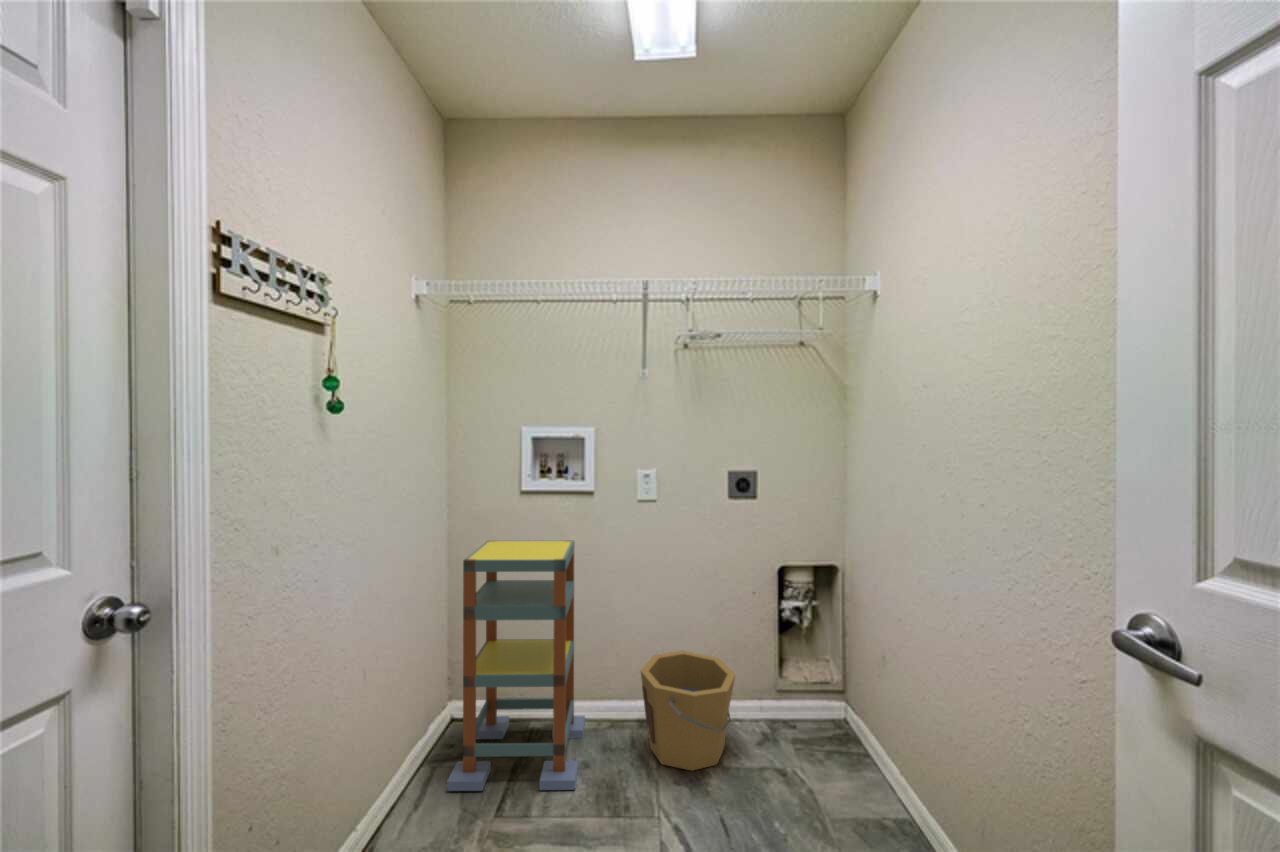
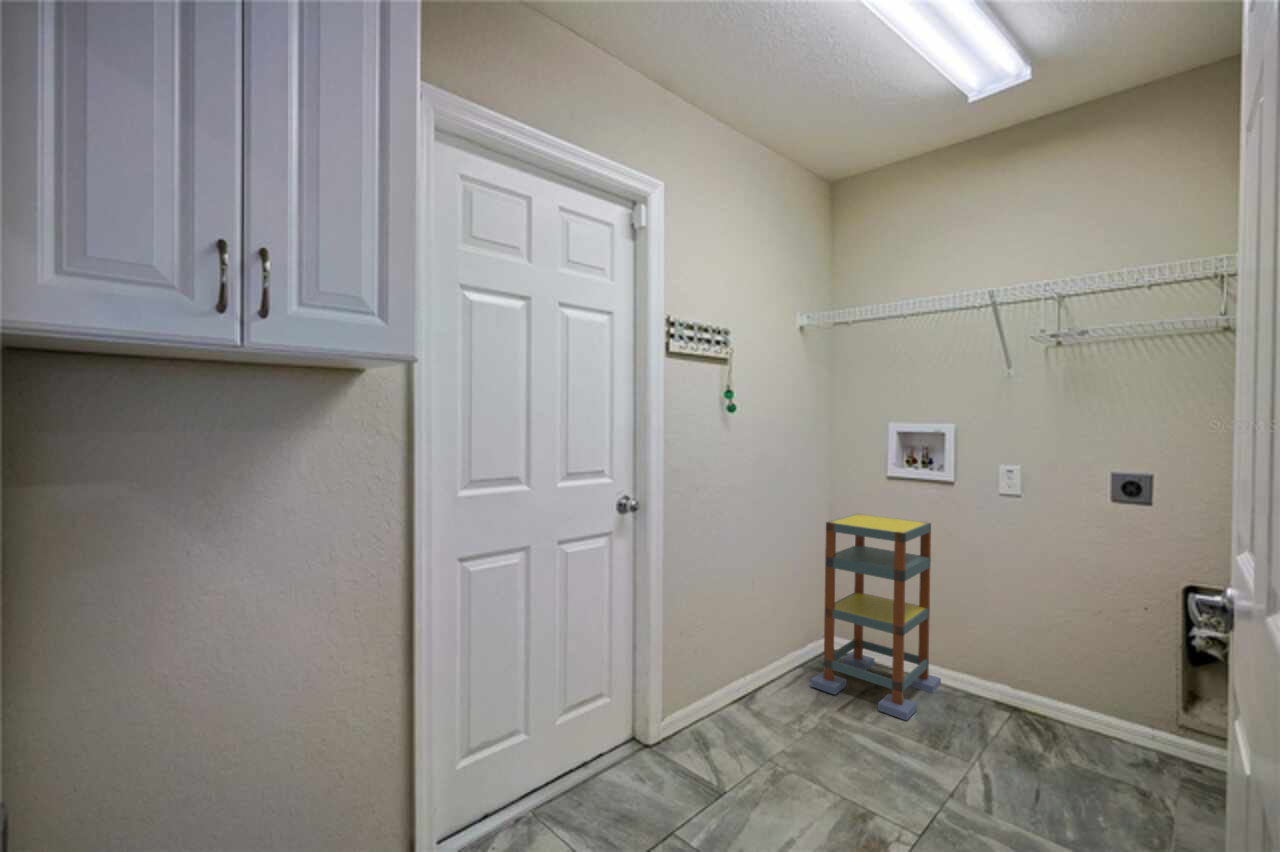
bucket: present [641,651,735,770] -> none [986,640,1096,757]

